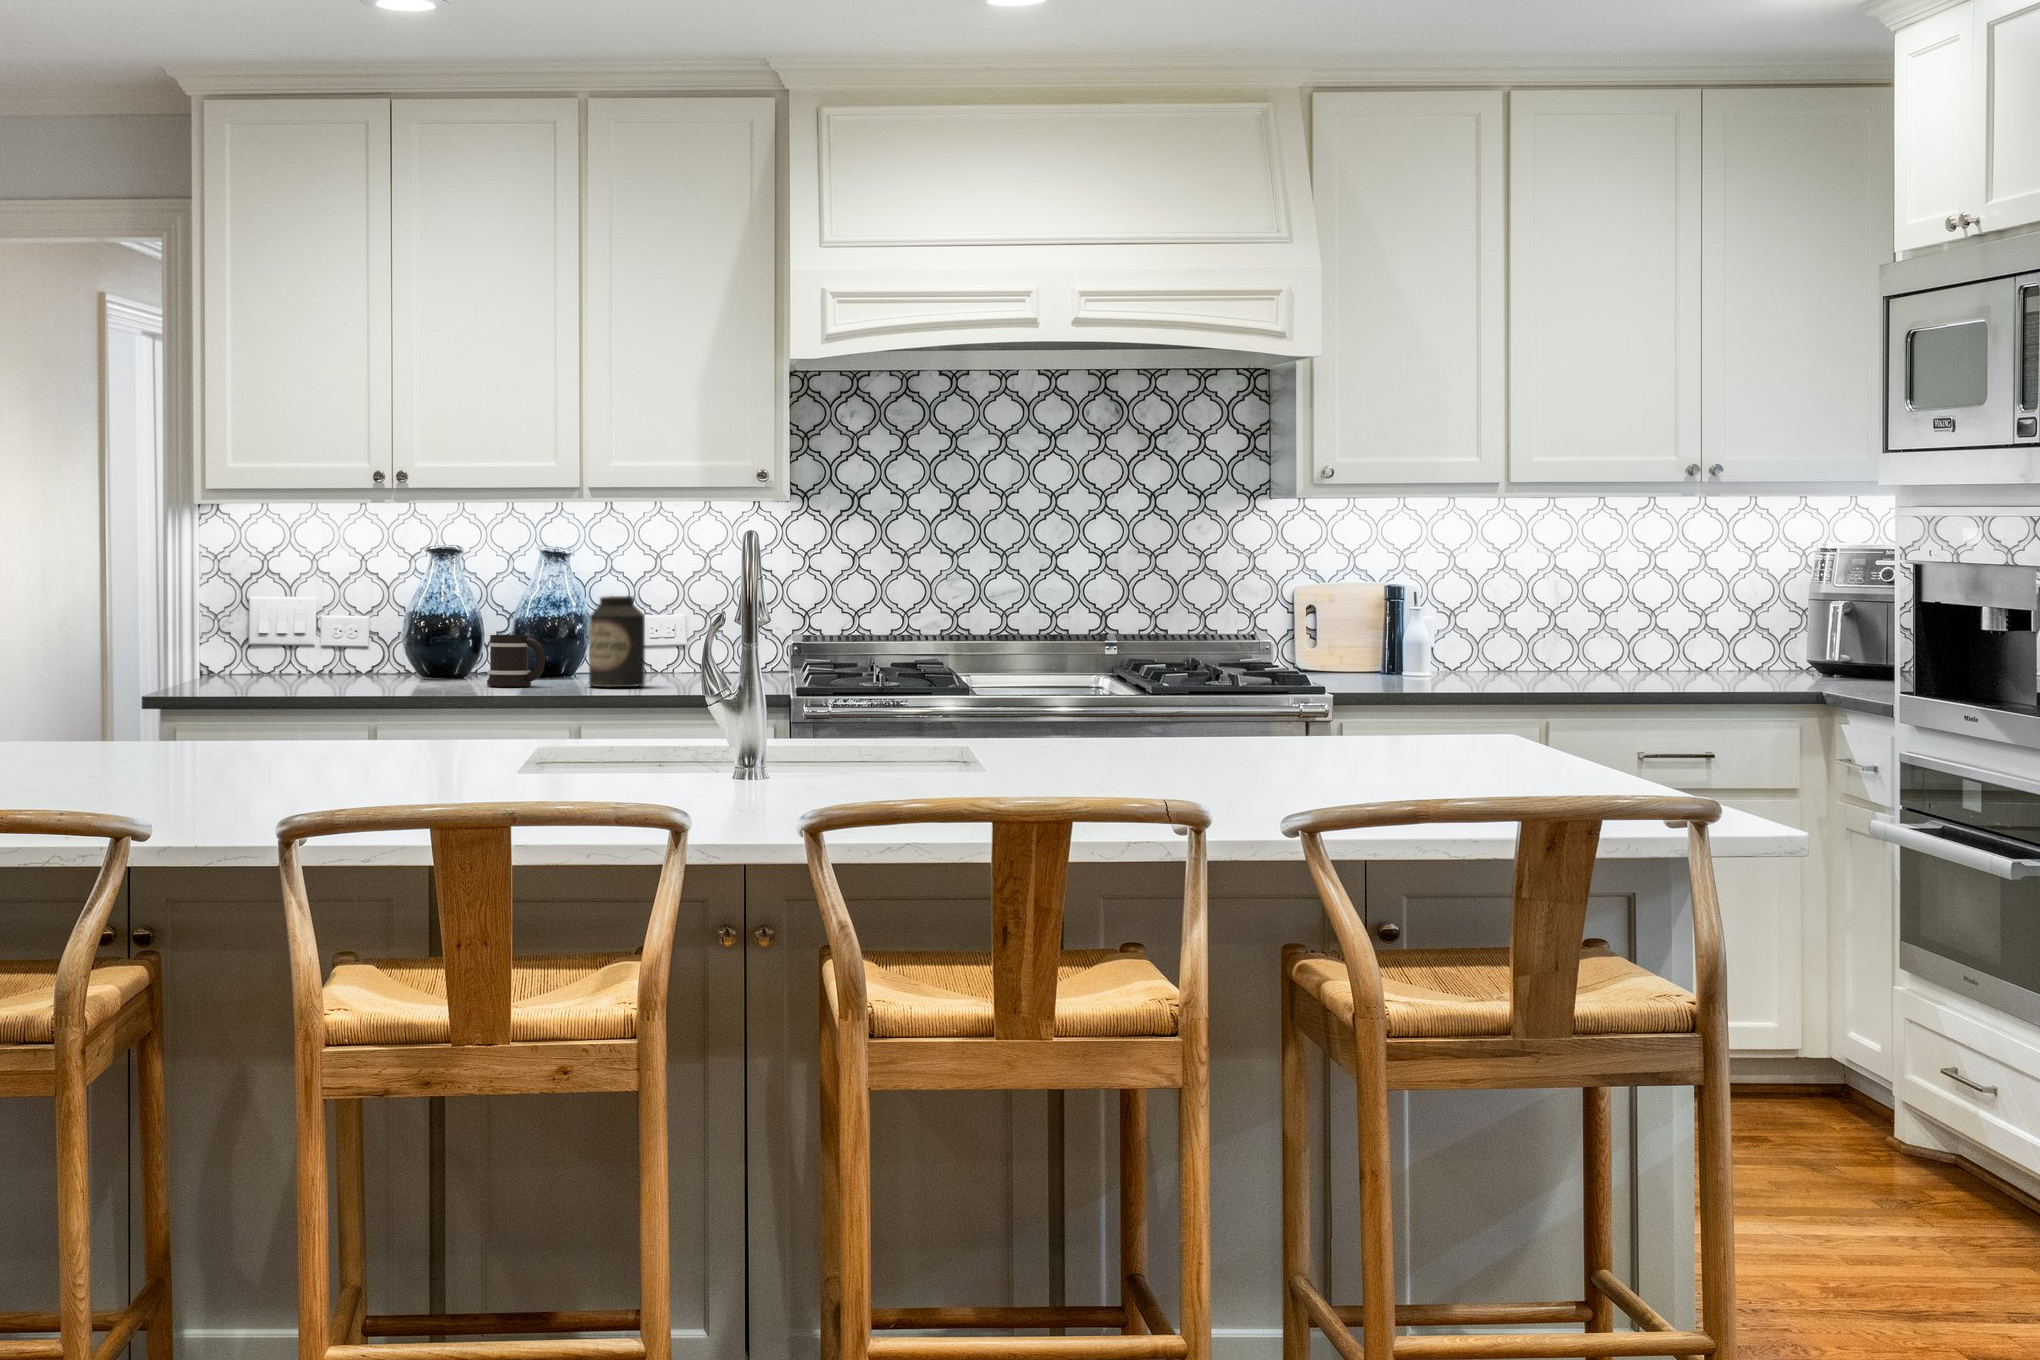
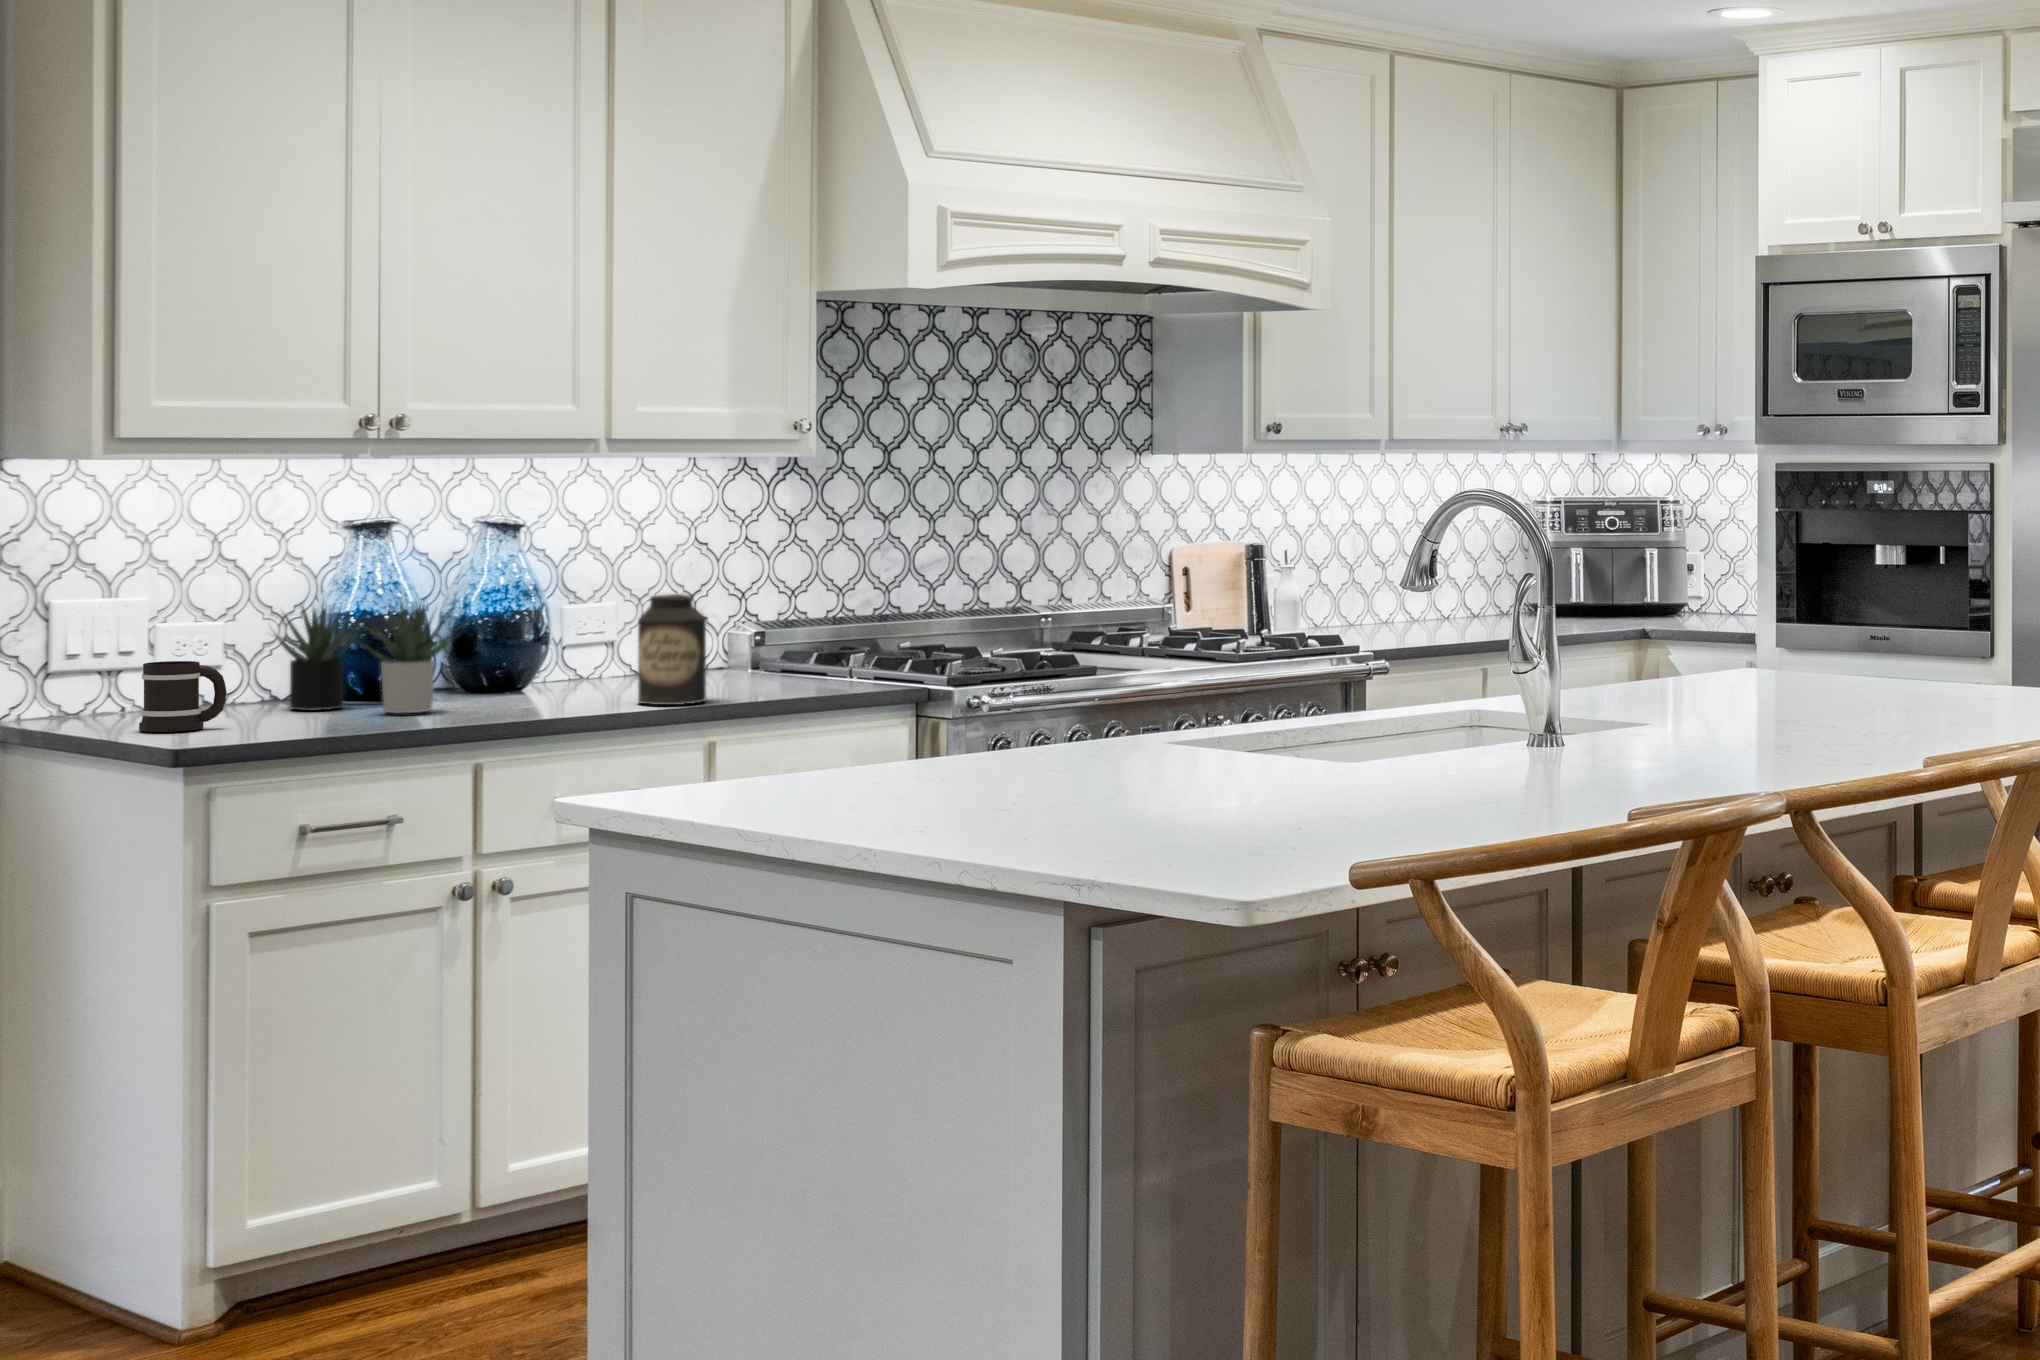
succulent plant: none [353,587,466,683] -> present [274,603,453,713]
mug: present [487,635,545,686] -> present [139,661,227,732]

